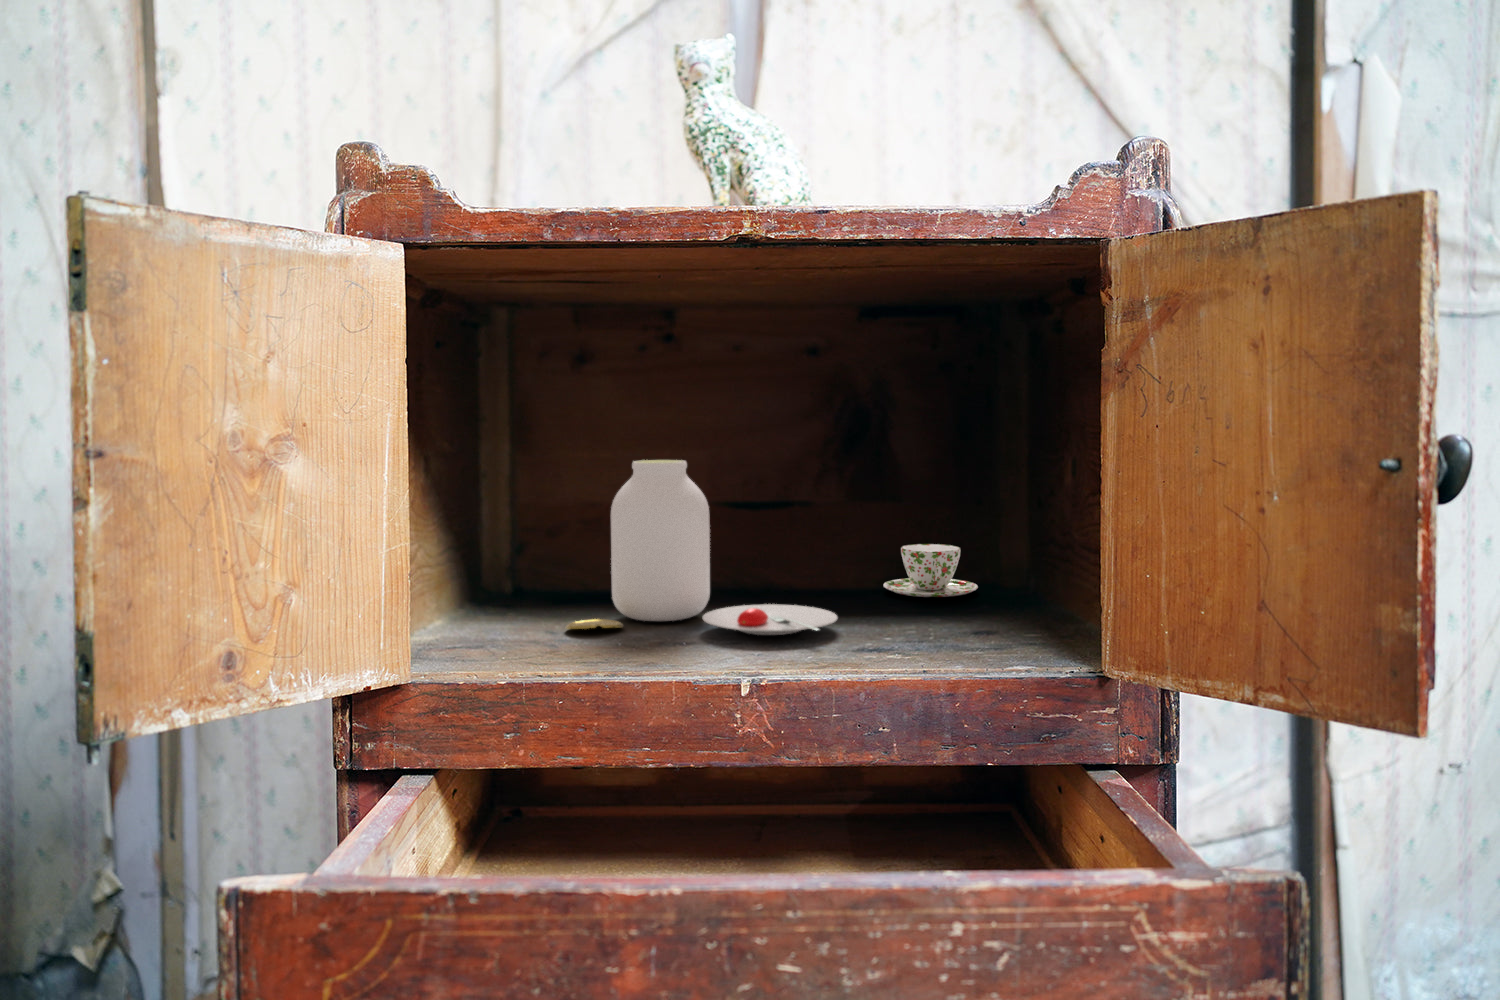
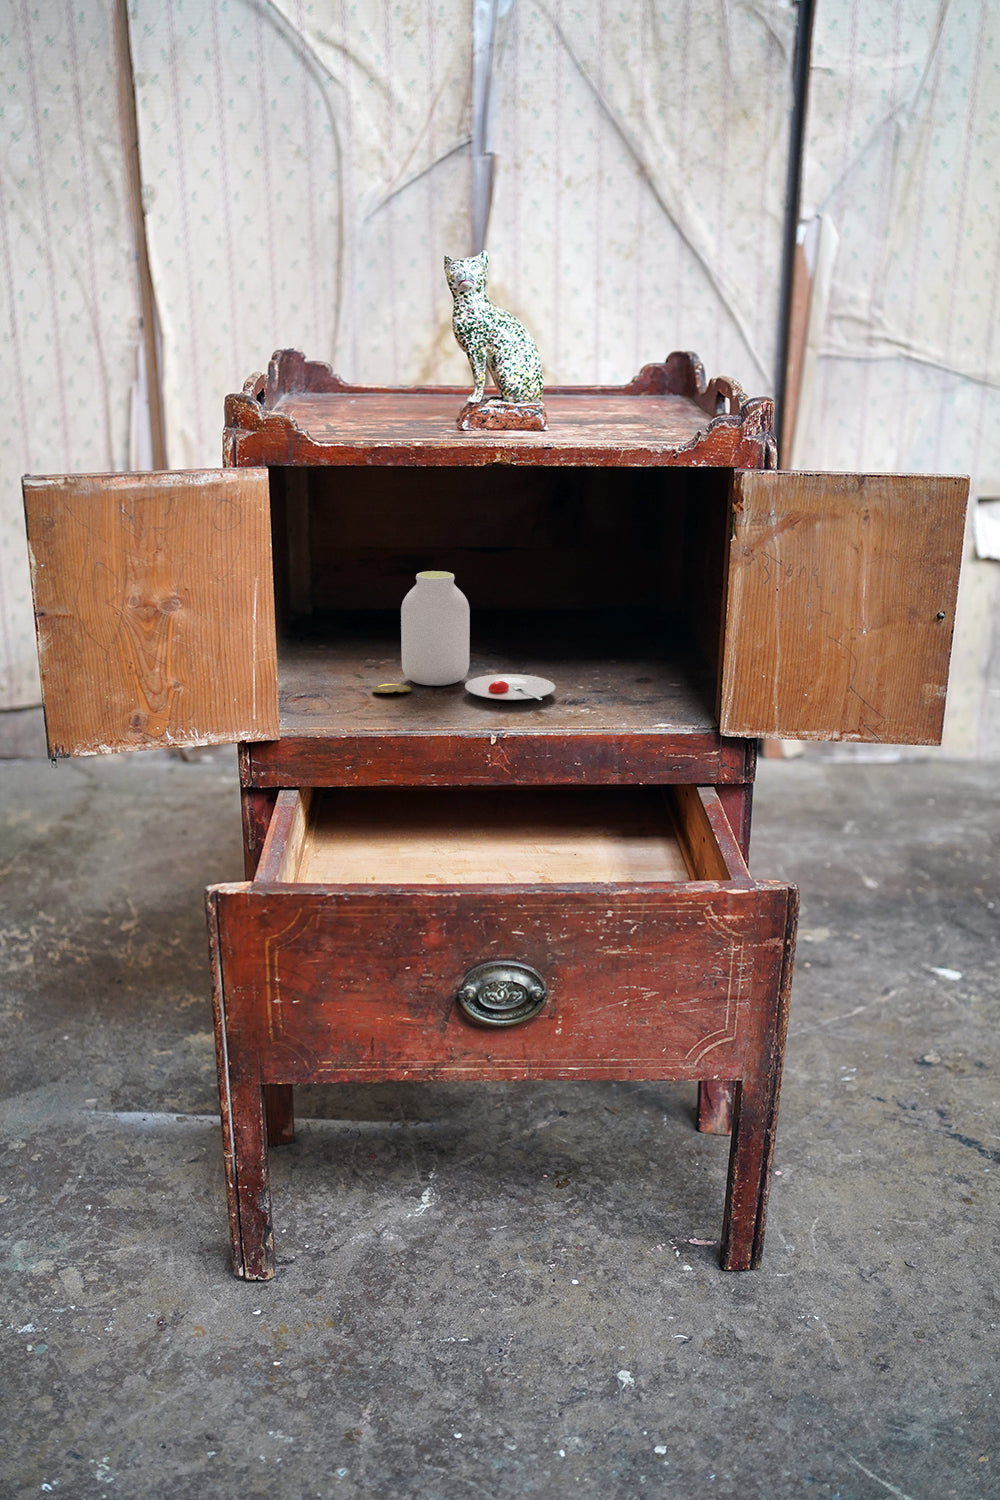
teacup: present [883,544,978,597] -> none [593,623,660,665]

